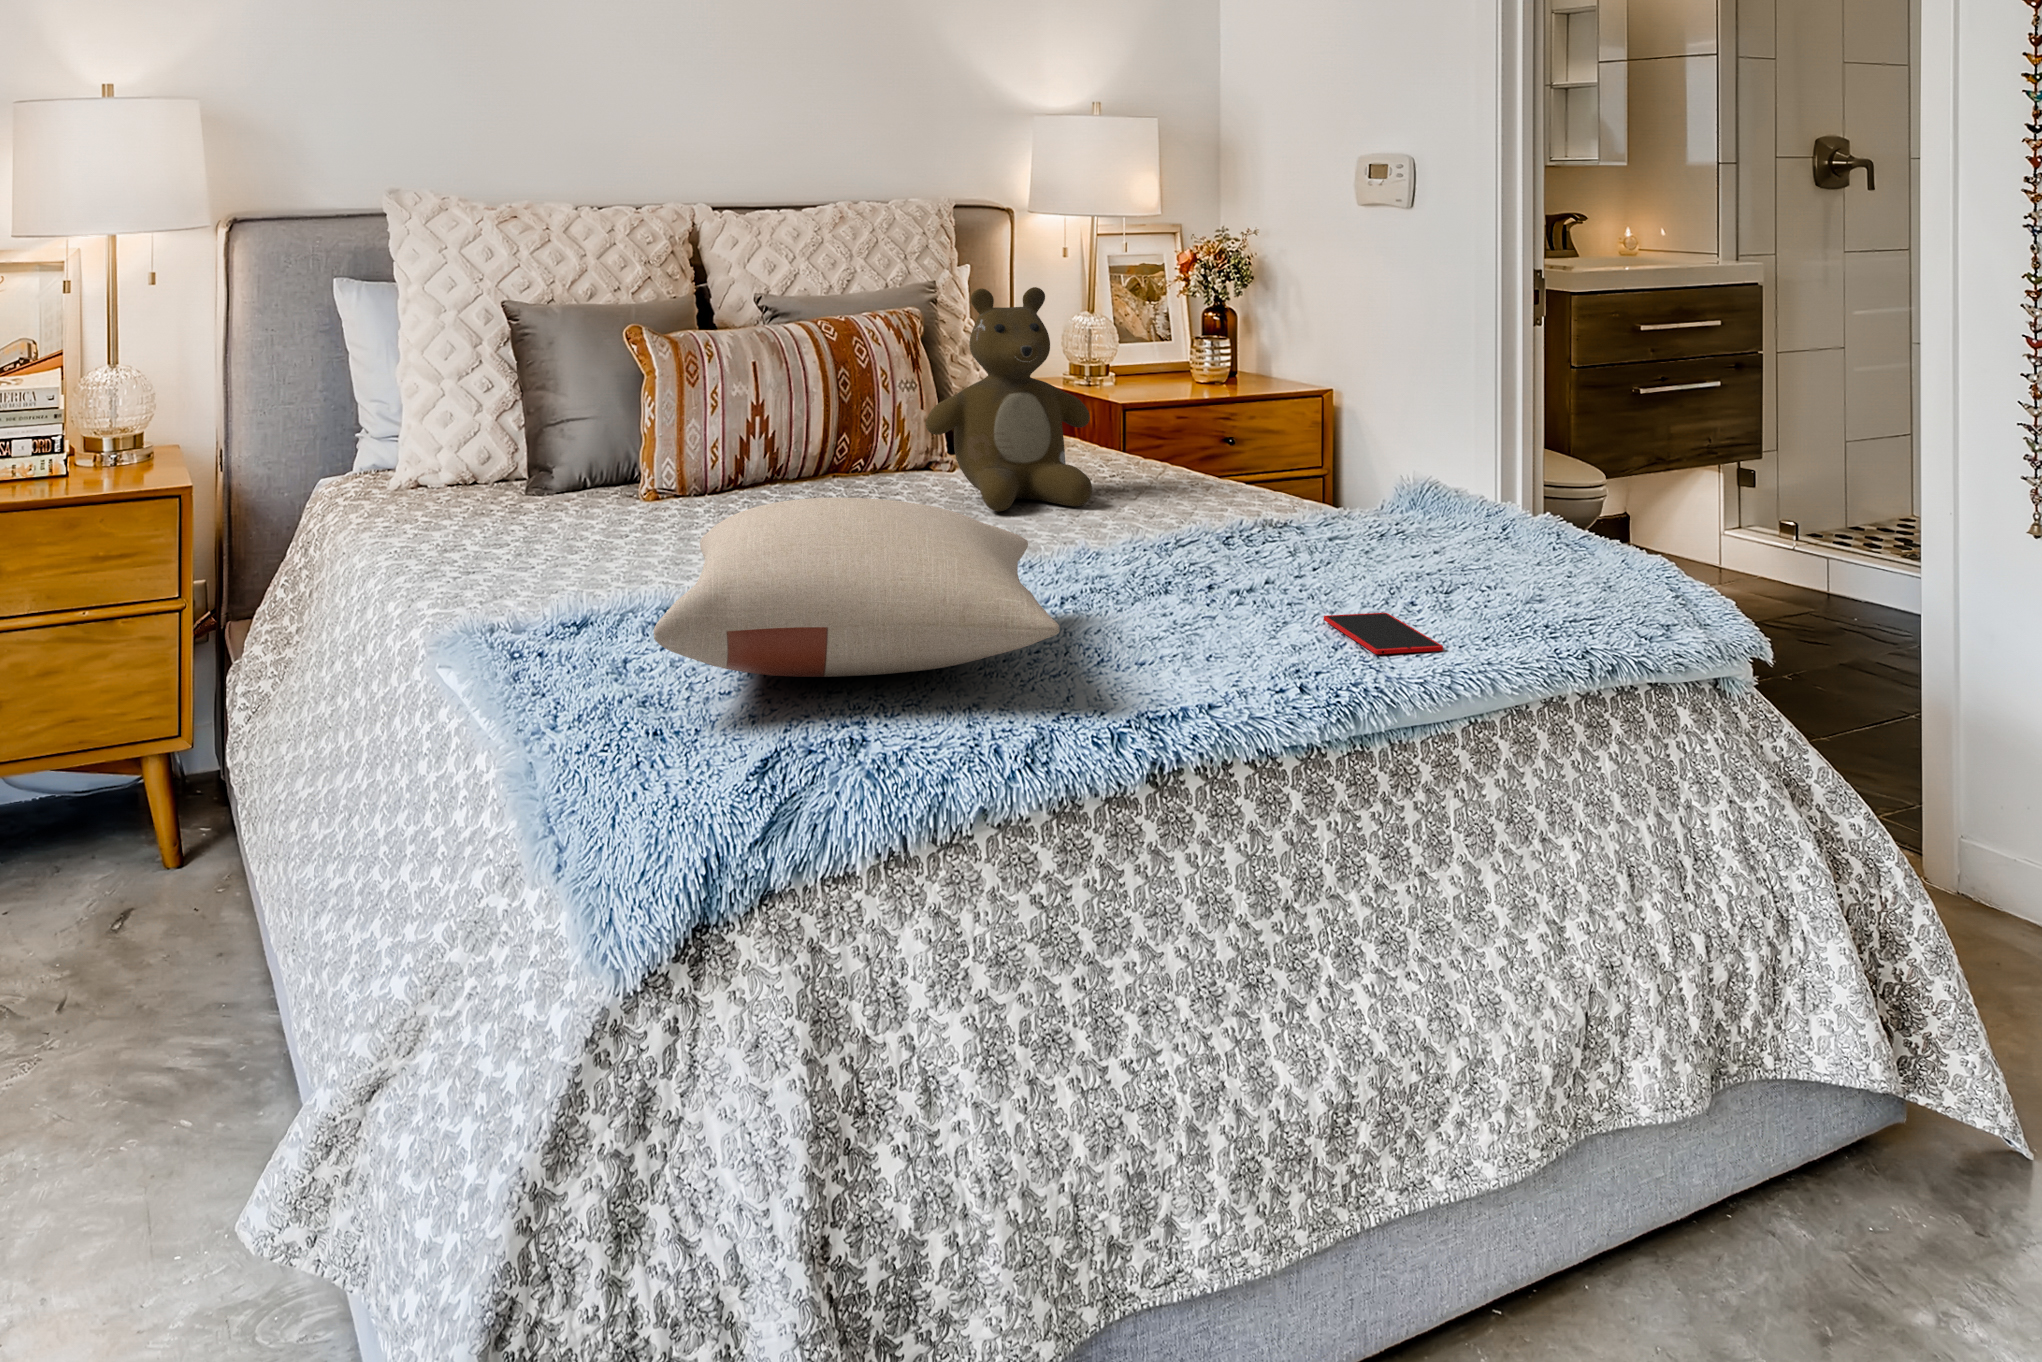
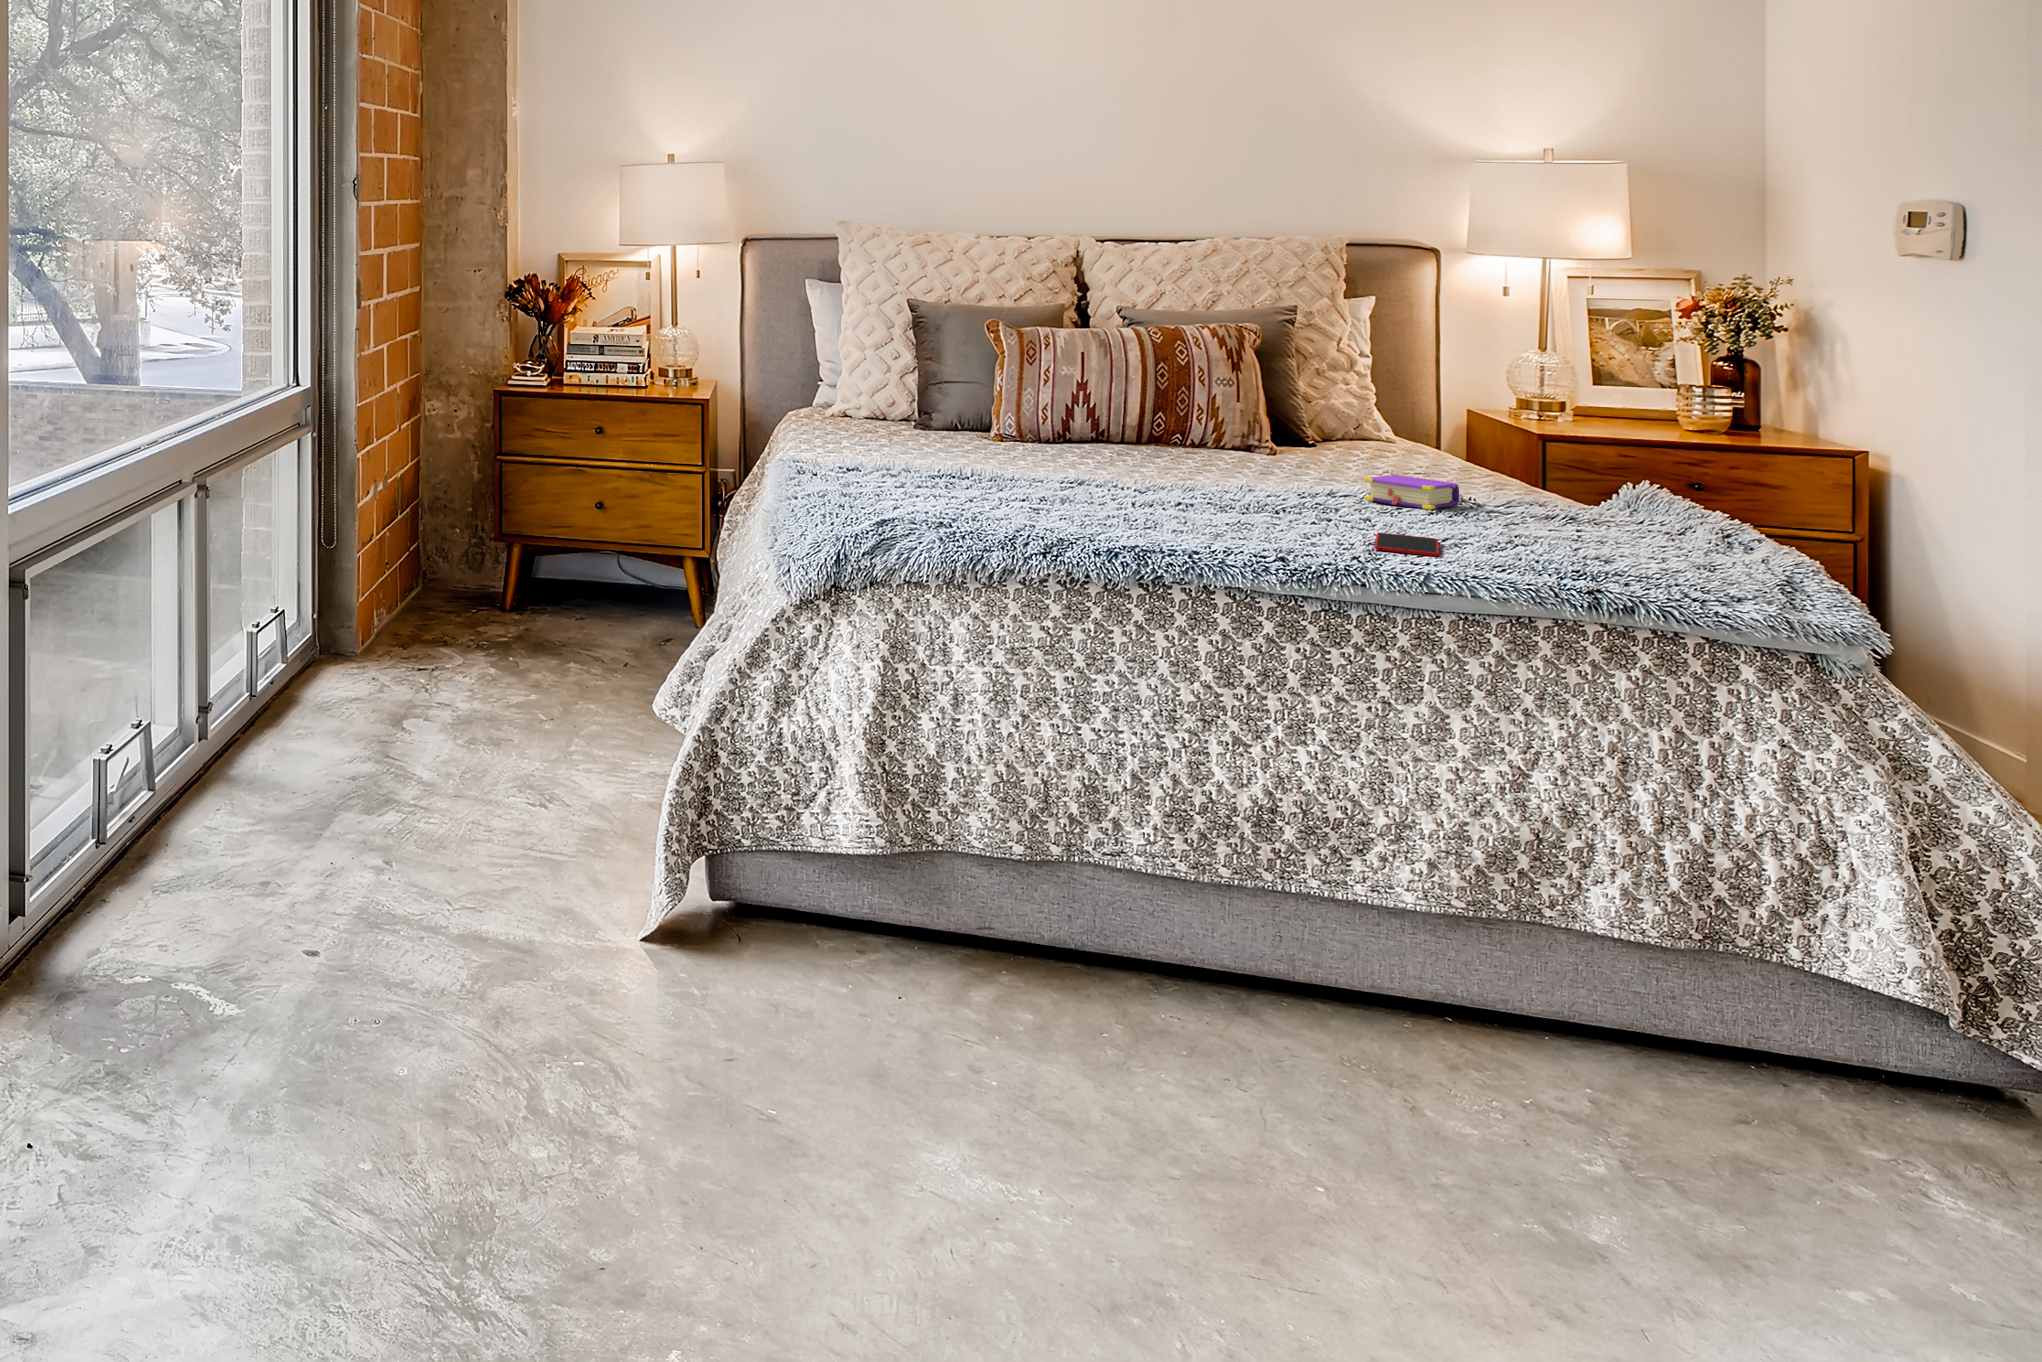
teddy bear: present [926,287,1092,511] -> none [1207,305,1367,478]
pillow: present [654,498,1059,677] -> none [850,406,1159,506]
book: none [1135,503,1307,557] -> present [1364,475,1459,510]

